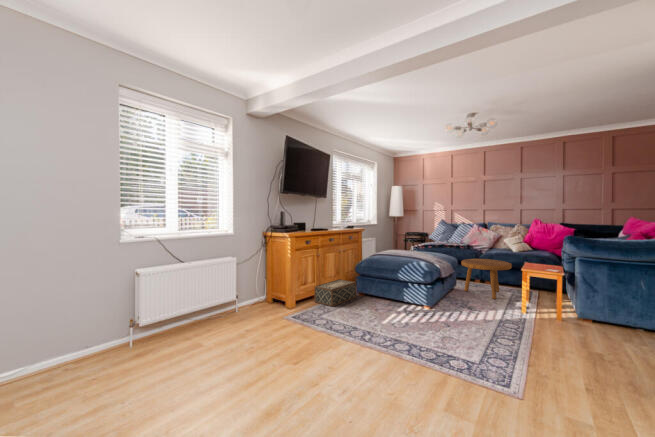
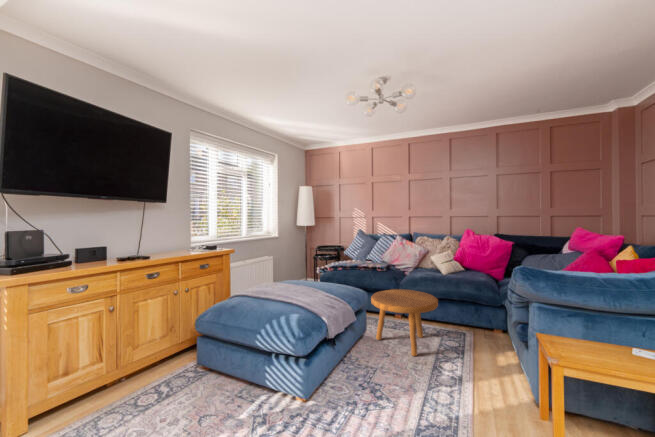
woven basket: present [314,279,356,307] -> none [104,340,197,409]

